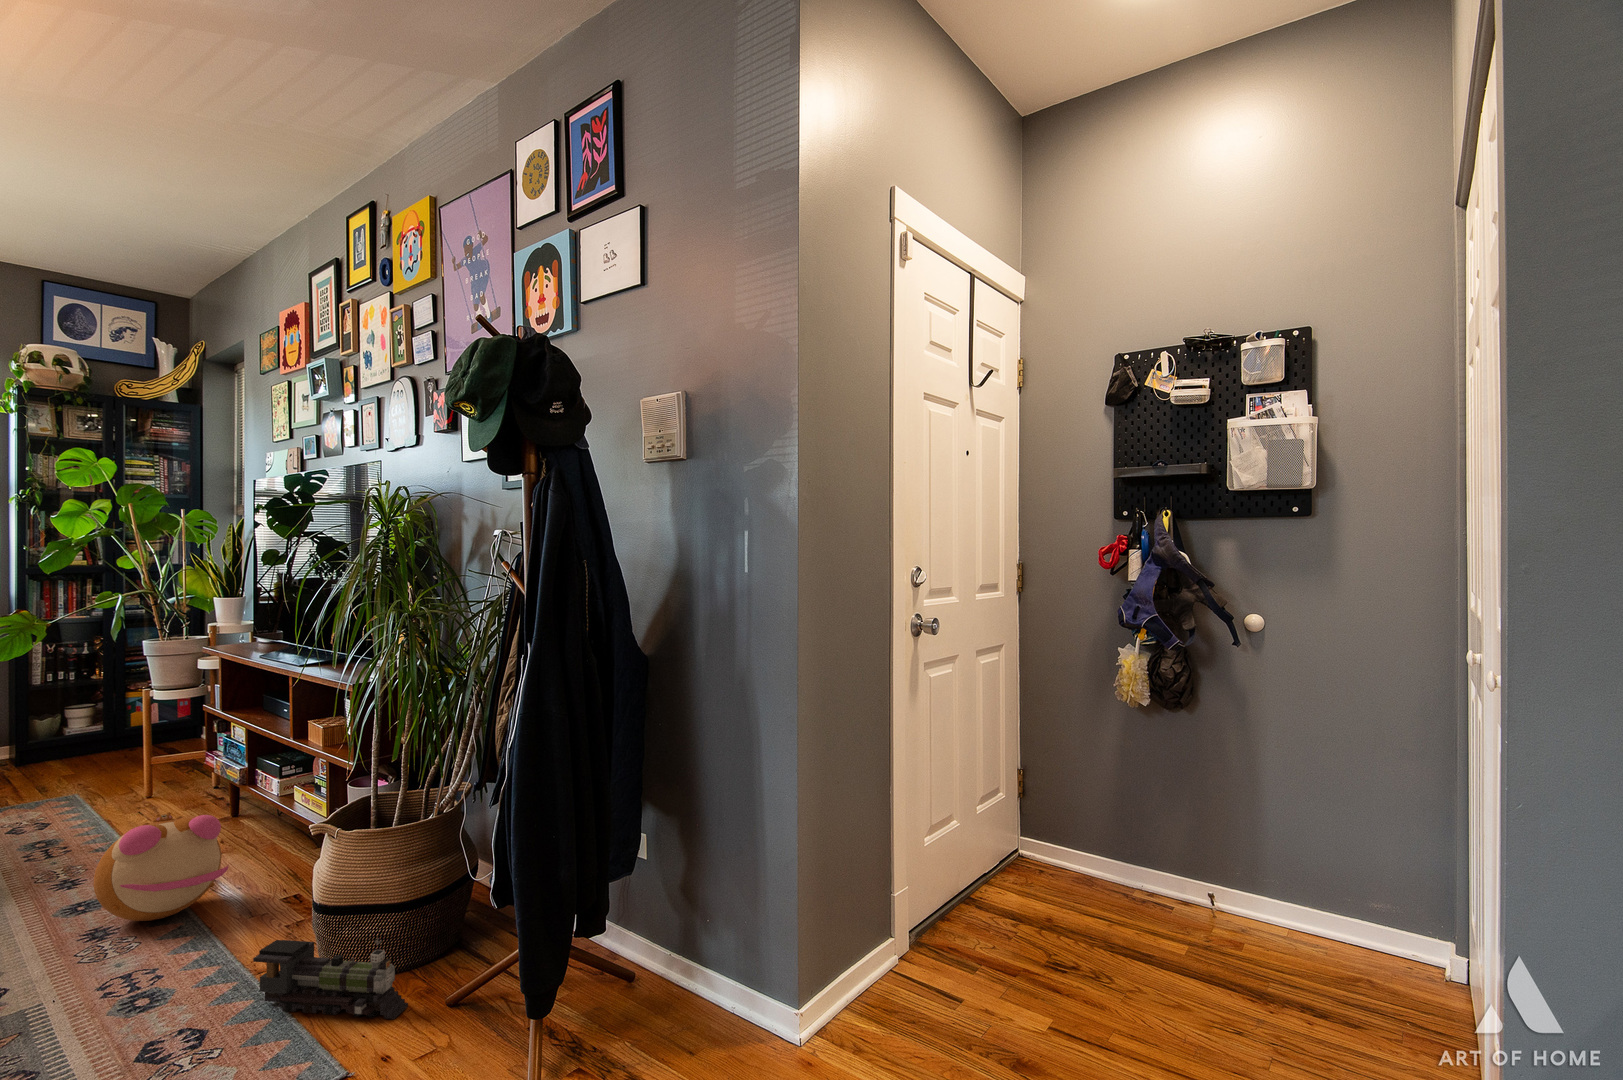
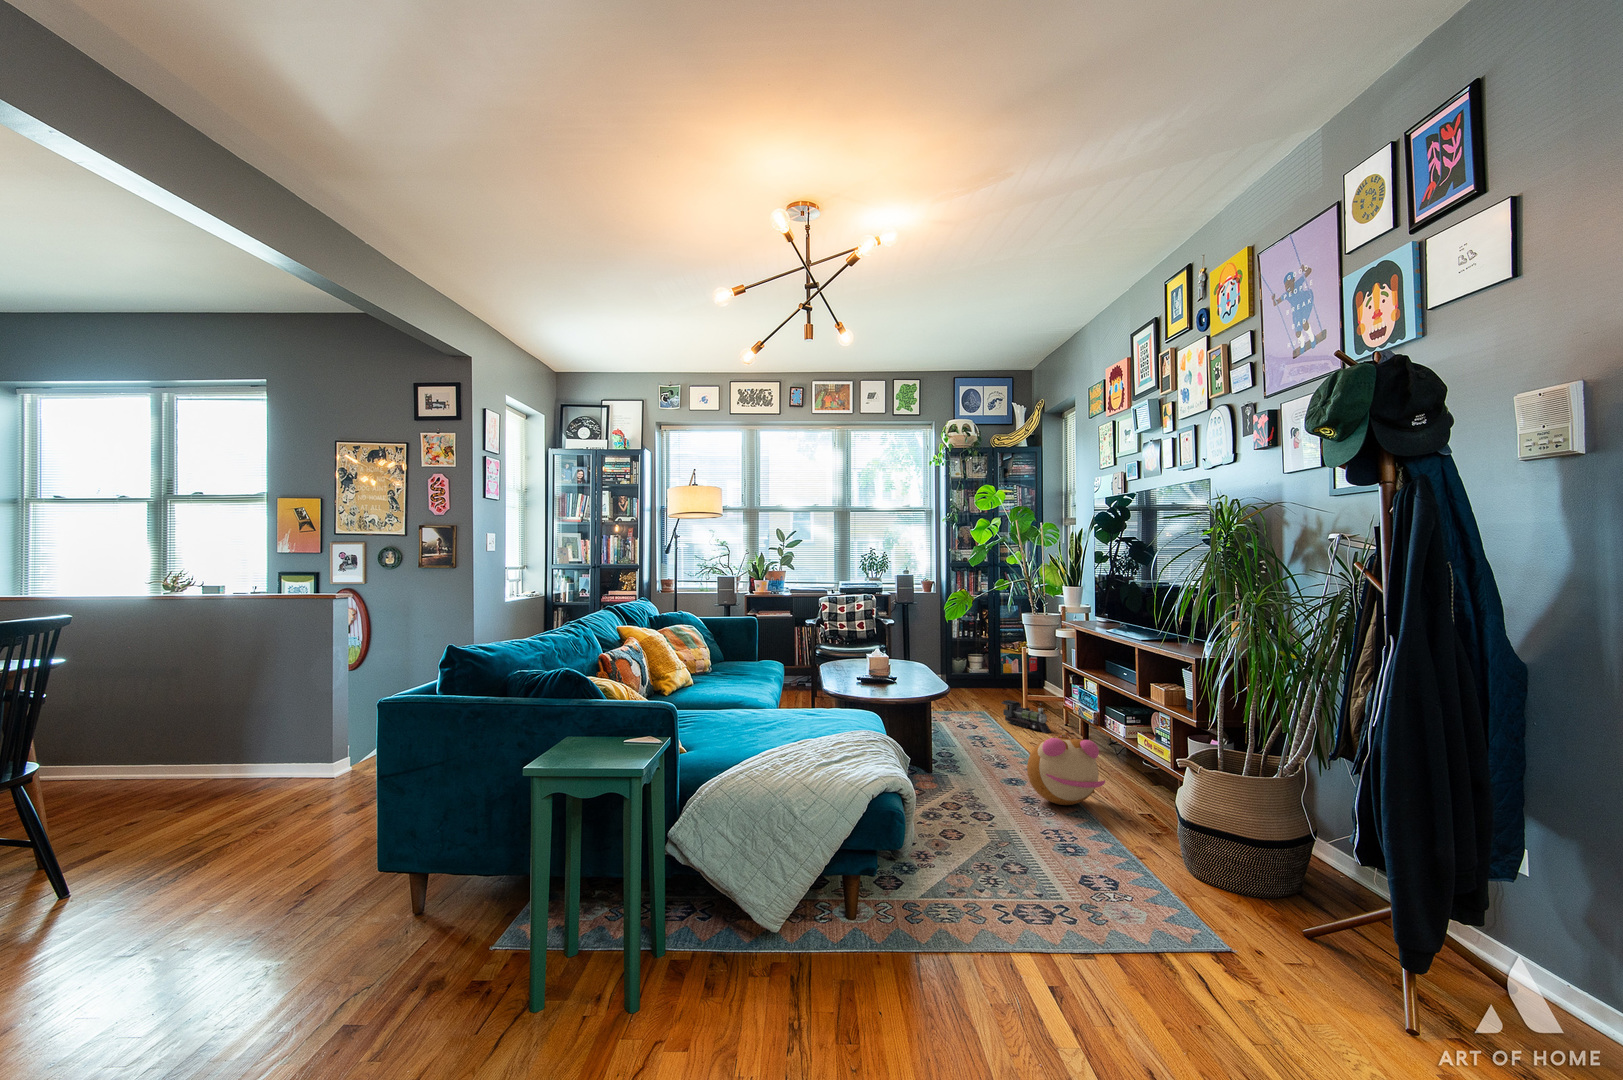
toy train: present [253,938,408,1020] -> present [1002,700,1051,733]

